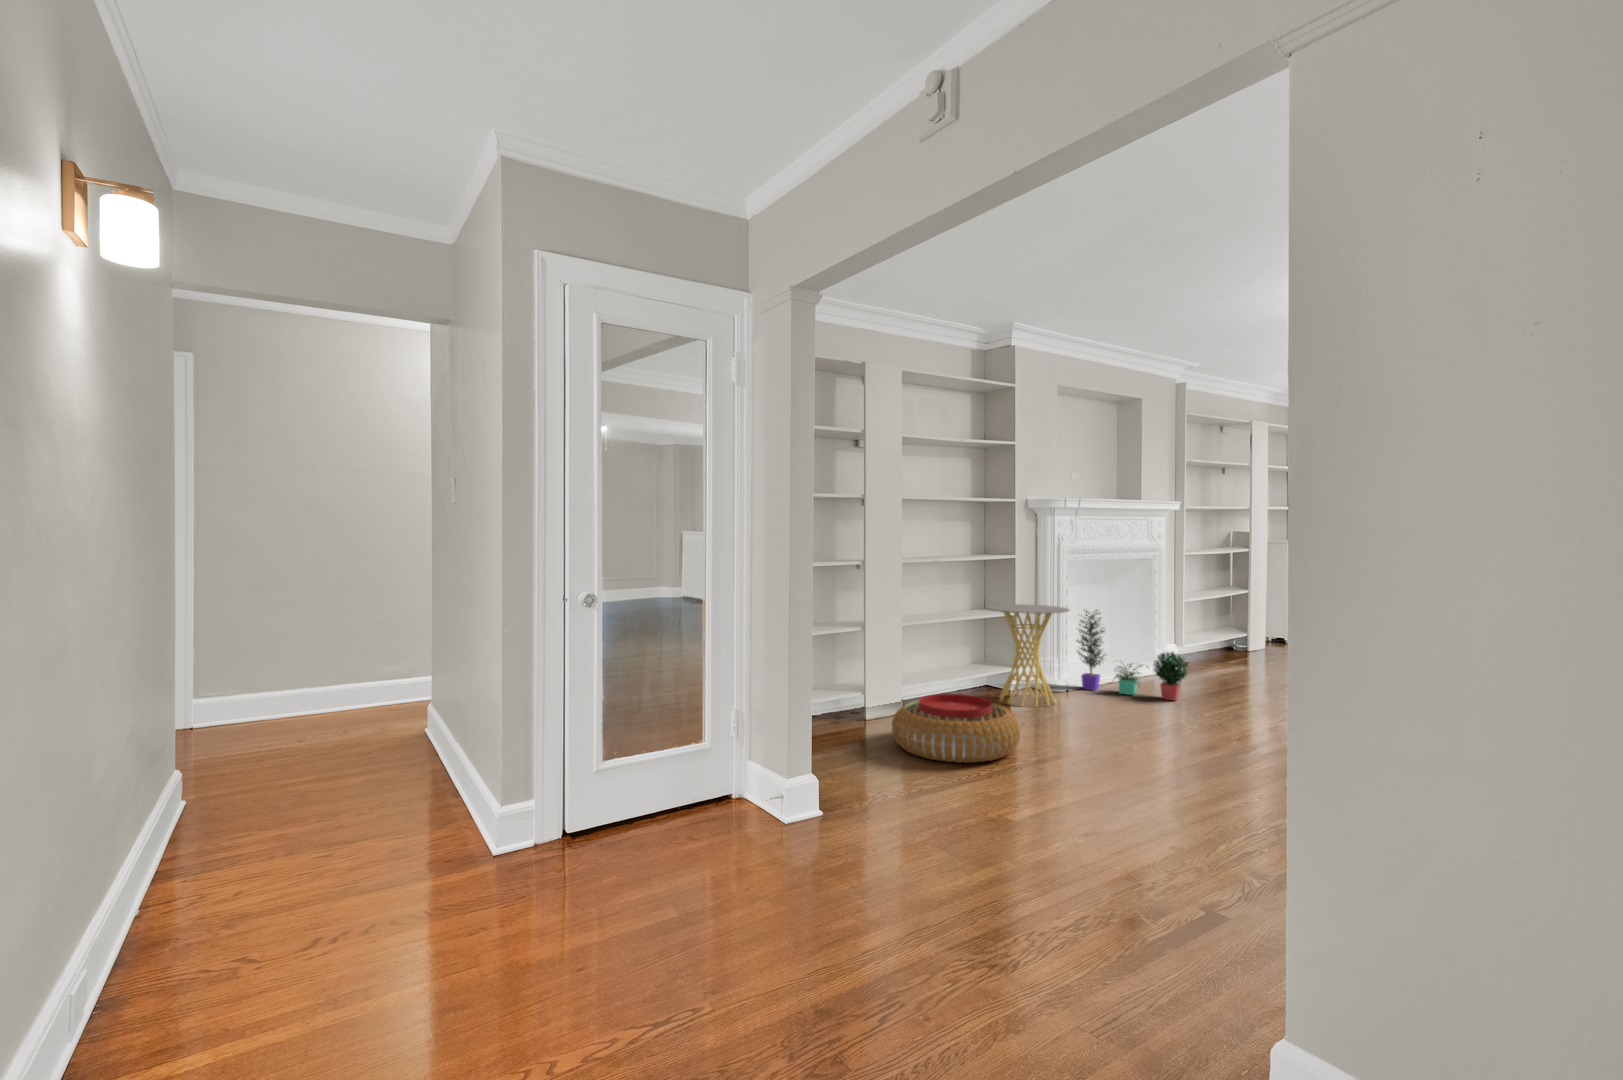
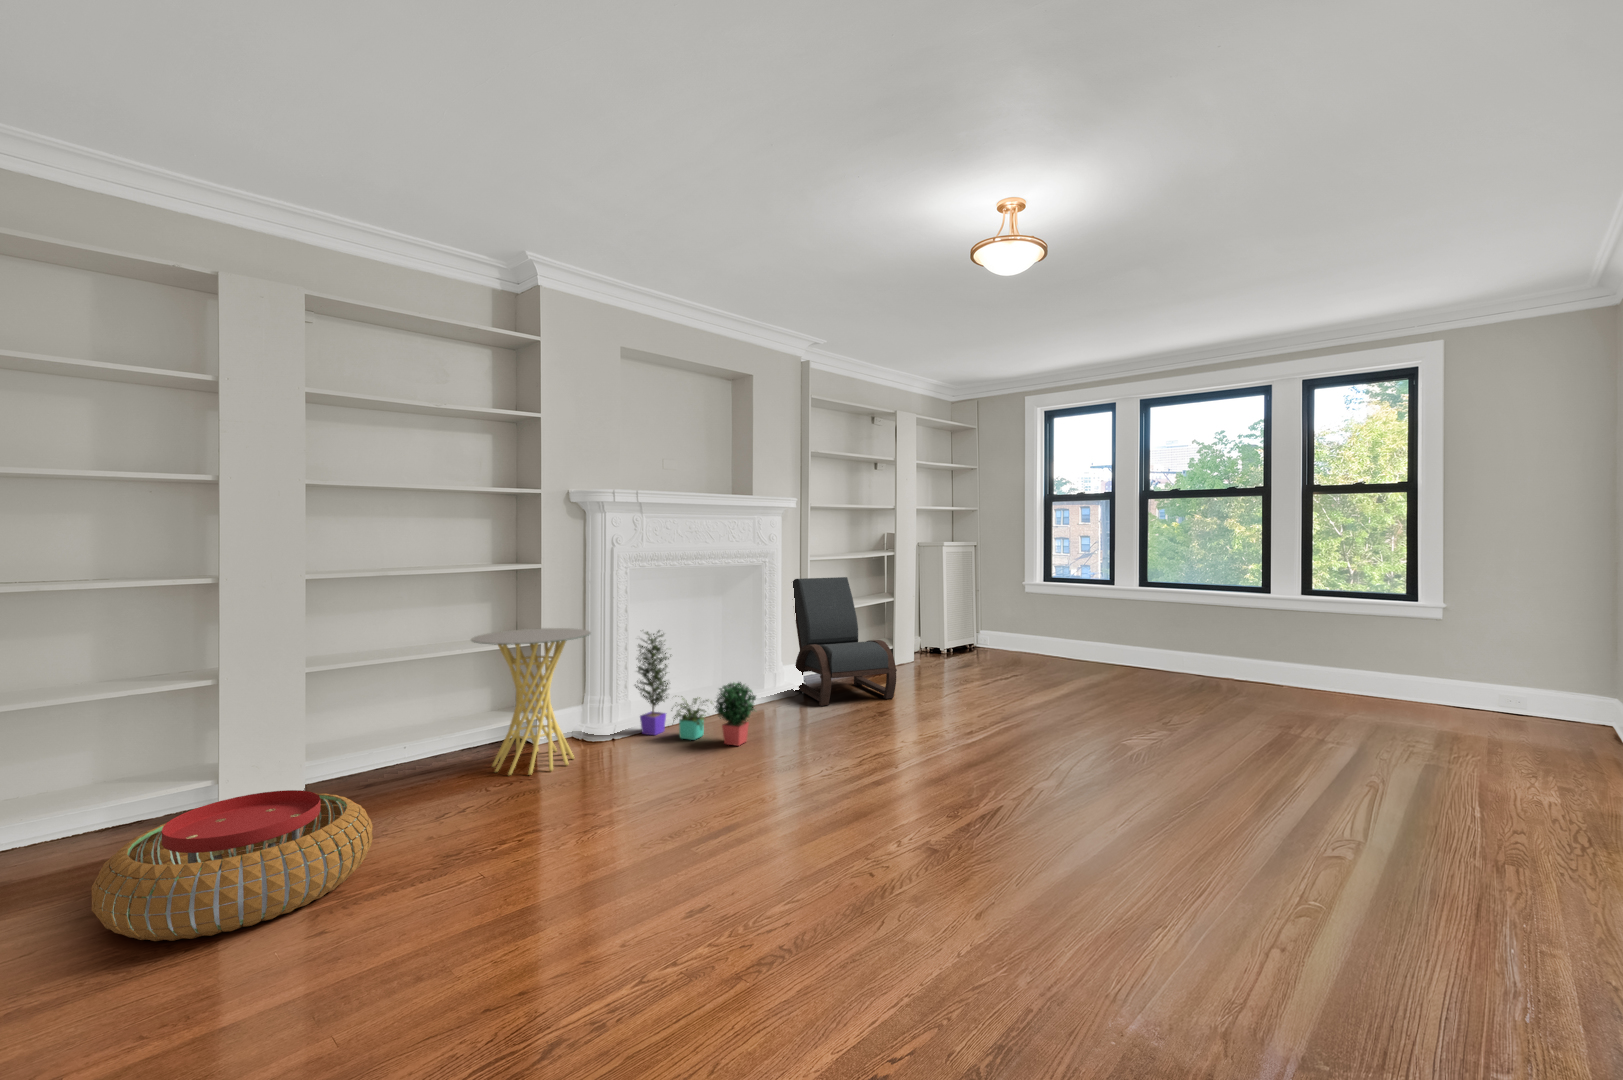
lounge chair: none [1165,572,1279,679] -> present [793,577,897,706]

